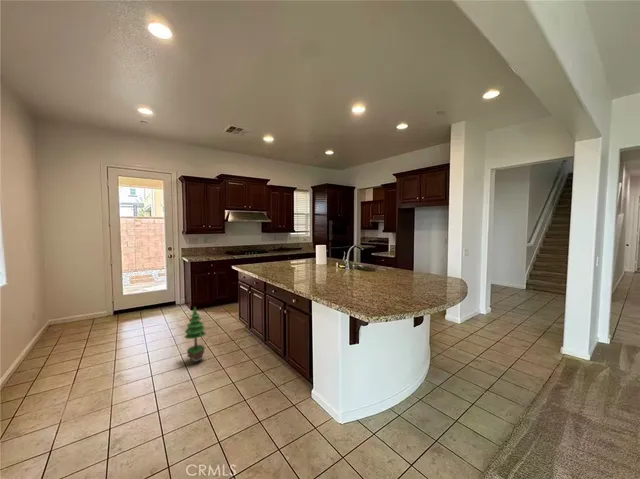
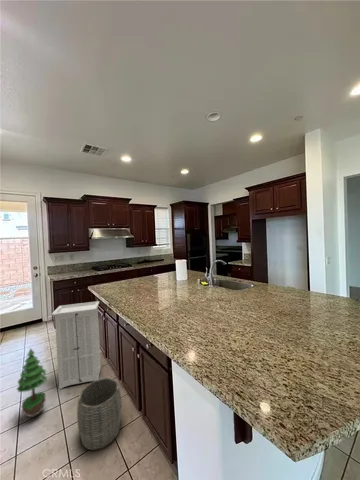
storage cabinet: none [207,276,245,349] -> present [51,301,101,389]
woven basket: none [236,333,270,378] -> present [77,378,122,450]

